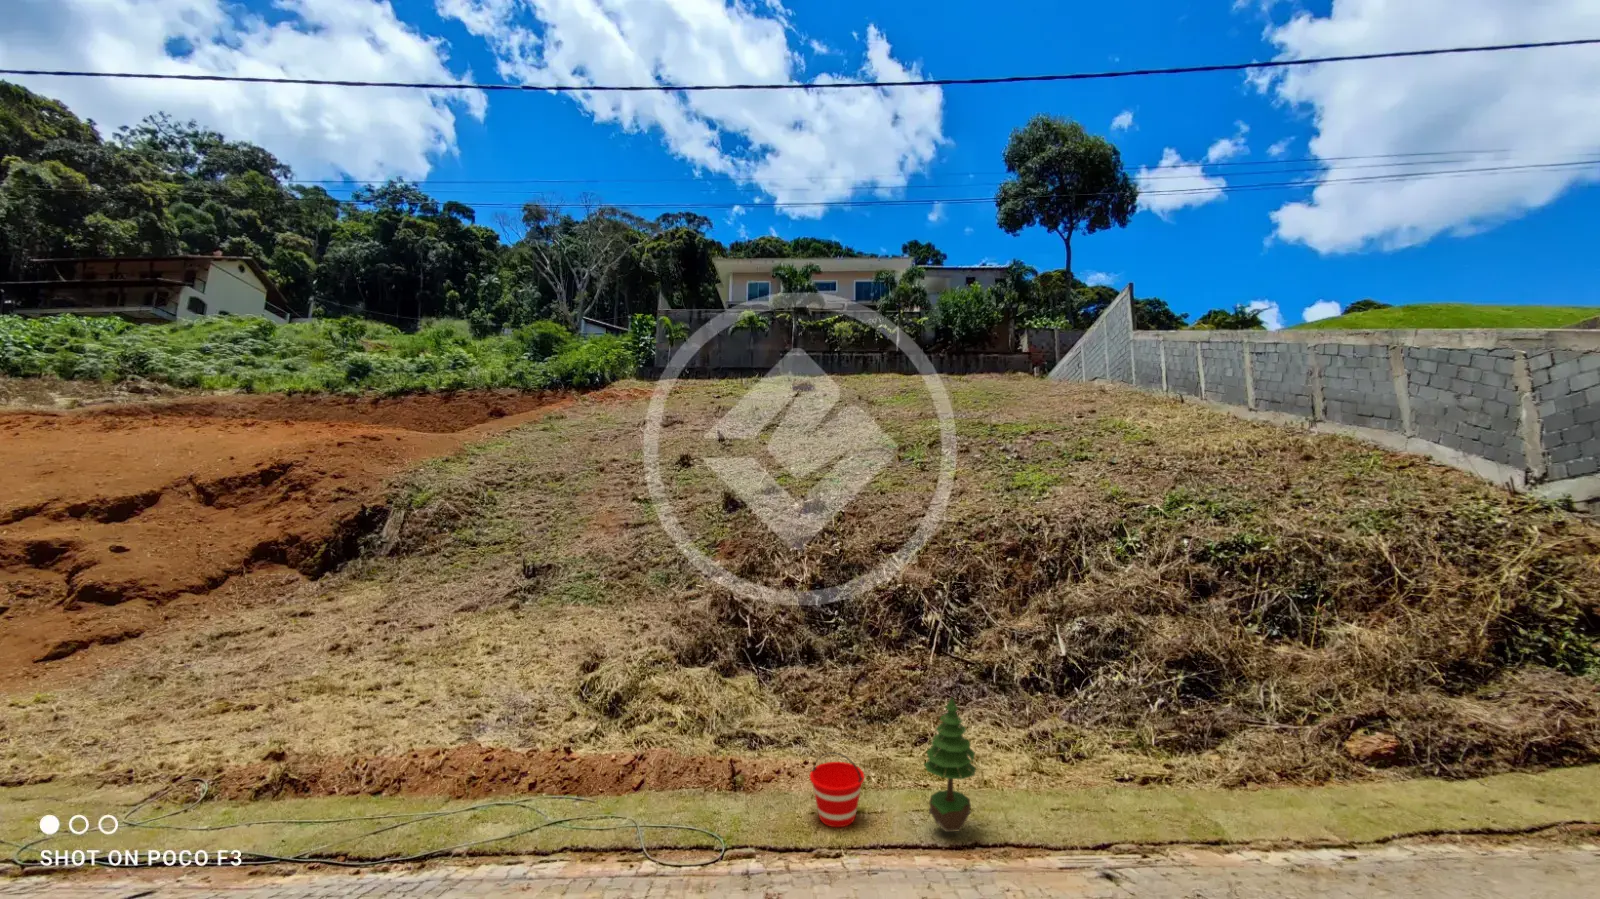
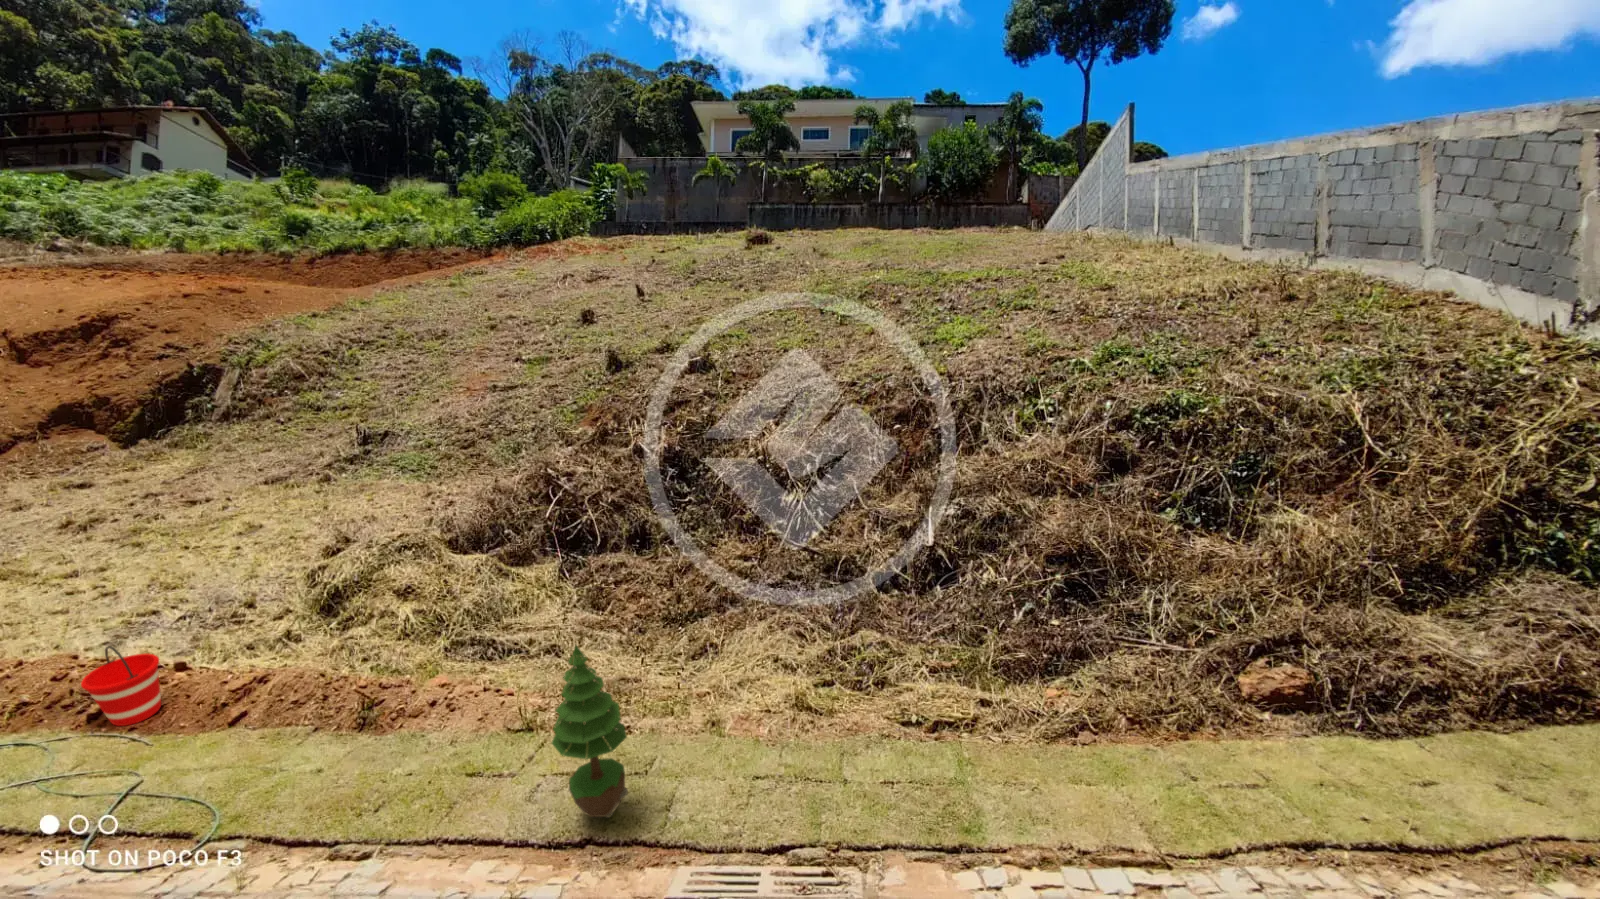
bucket: present [810,752,864,827] -> present [81,646,161,726]

